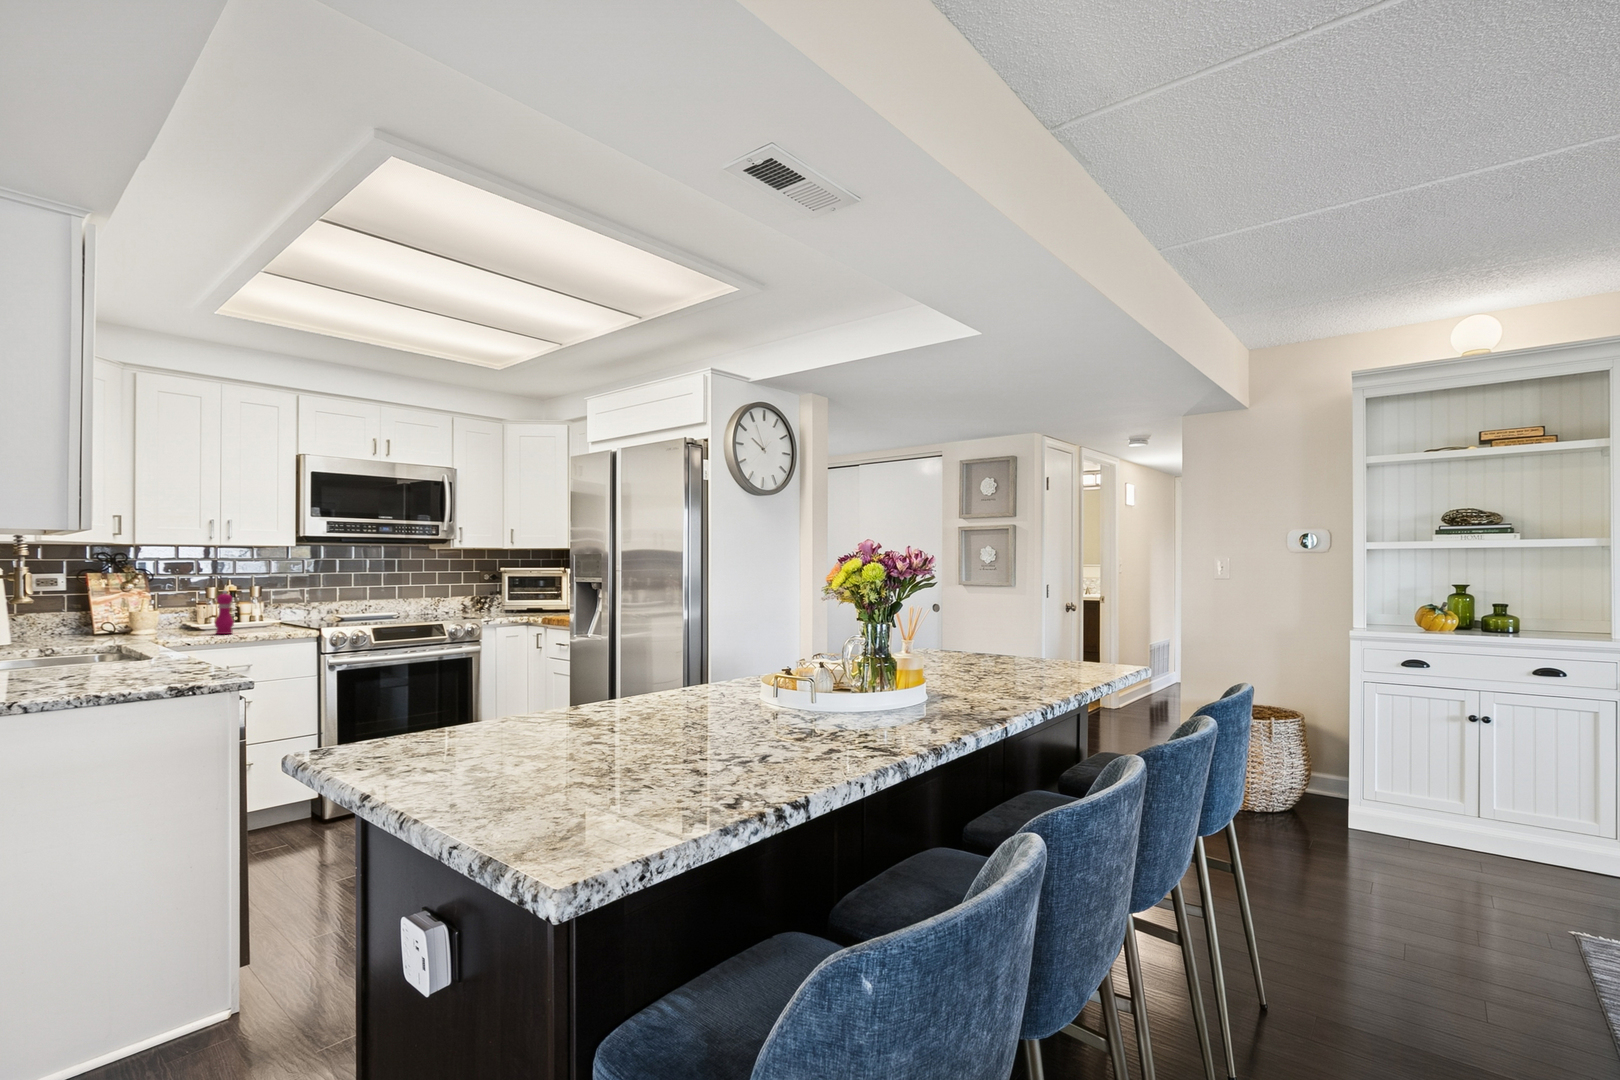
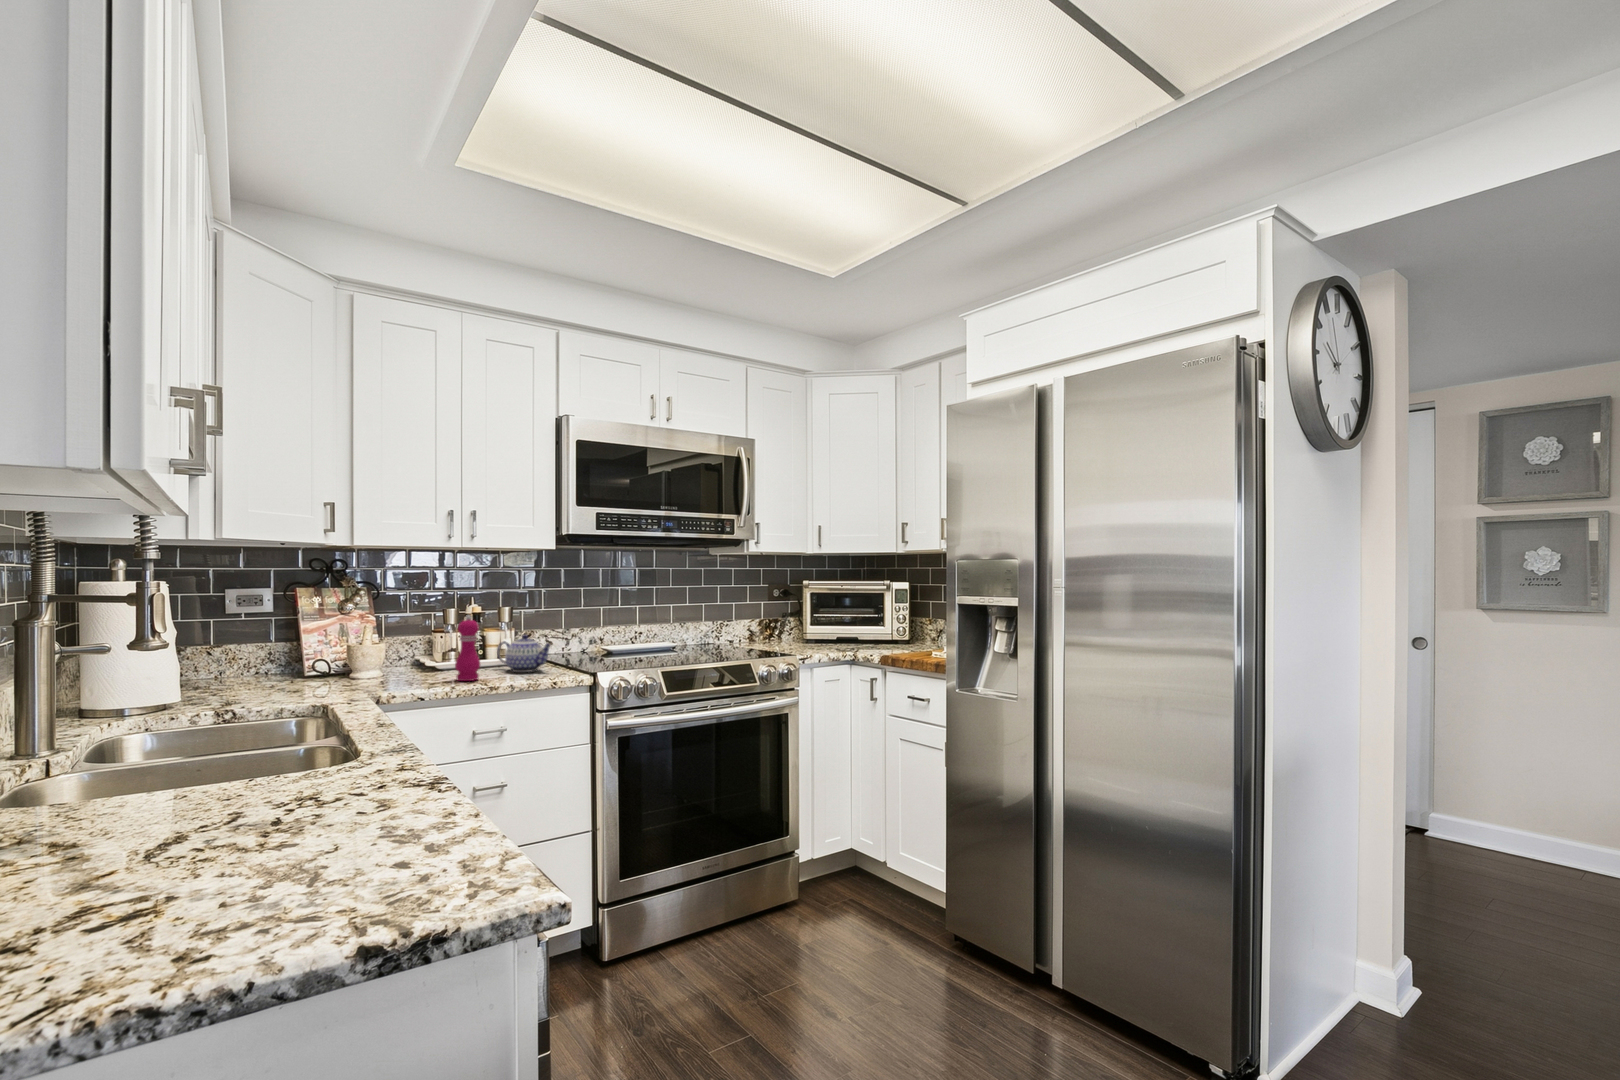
teapot: none [247,604,289,630] -> present [497,635,551,672]

